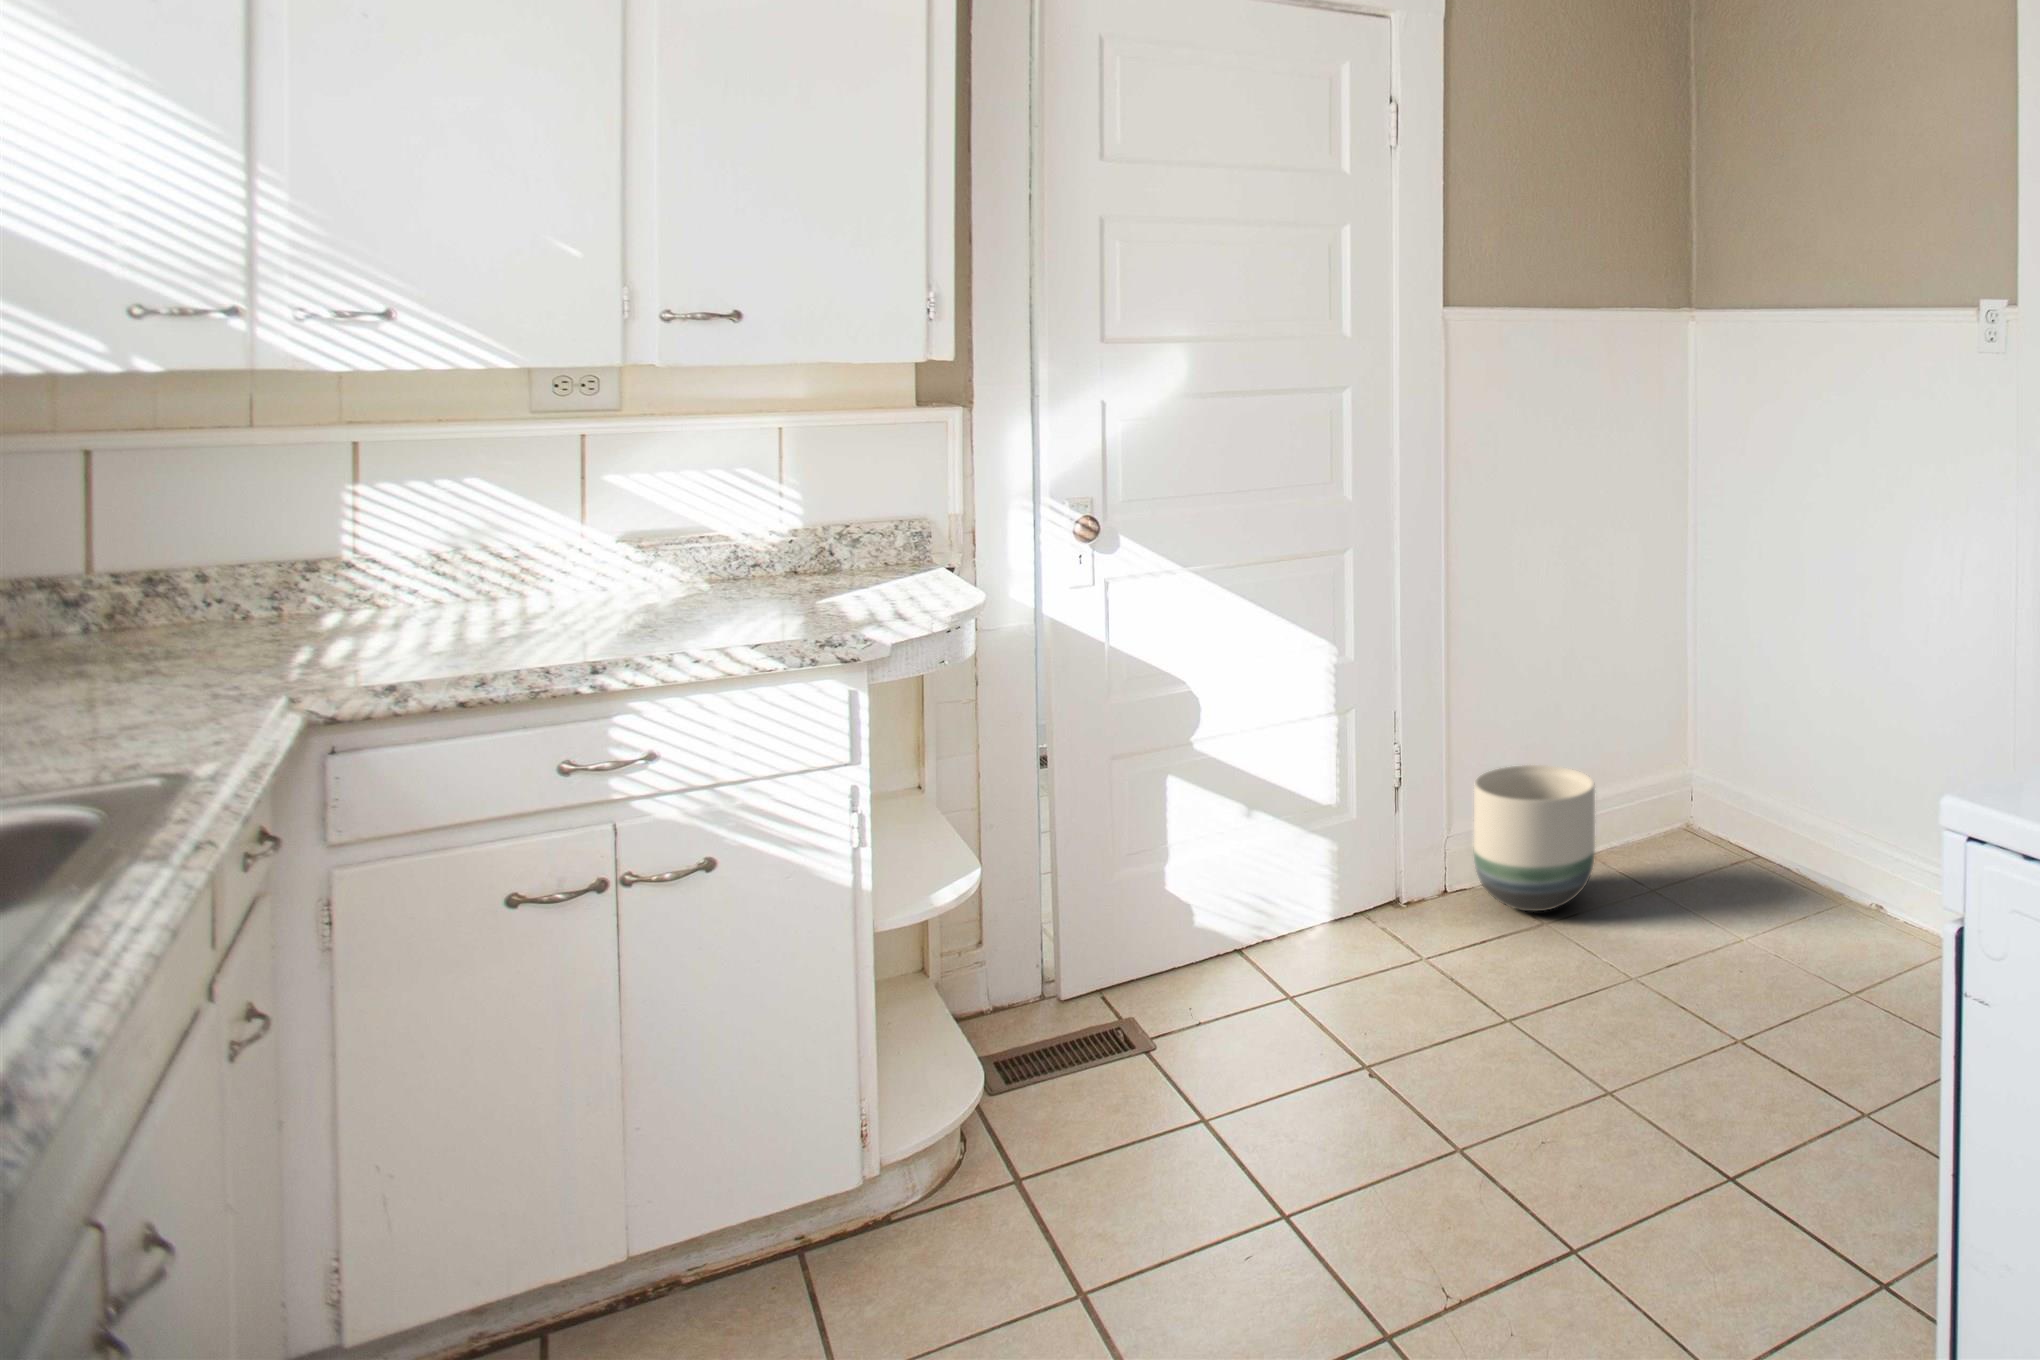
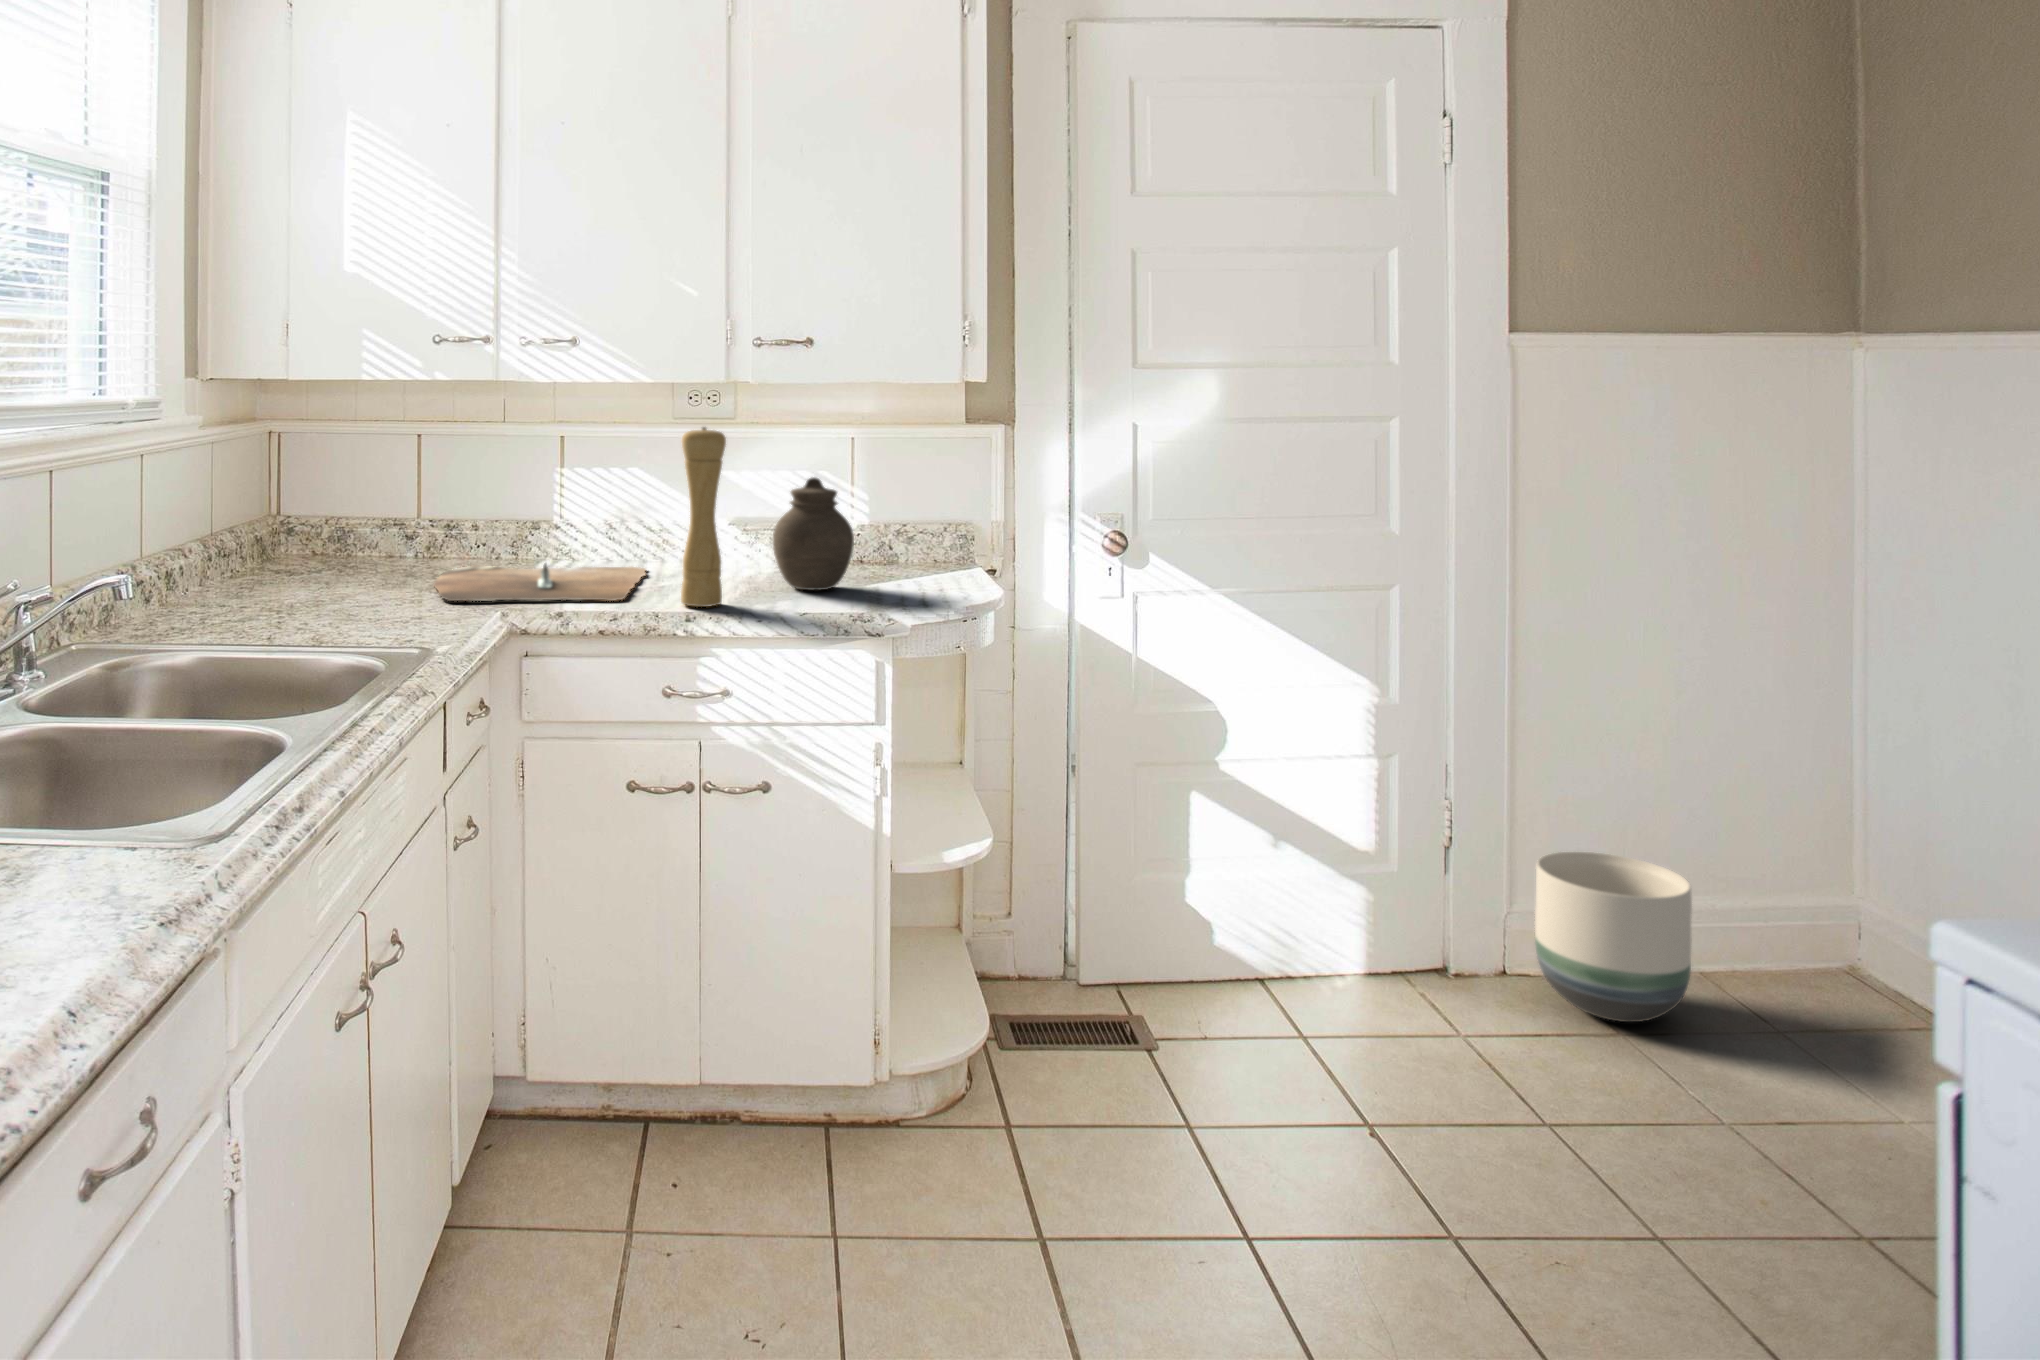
pepper mill: none [575,424,641,654] -> present [681,427,726,607]
jar: none [696,479,806,616] -> present [773,477,854,591]
cutting board: none [135,611,501,692] -> present [434,563,646,601]

